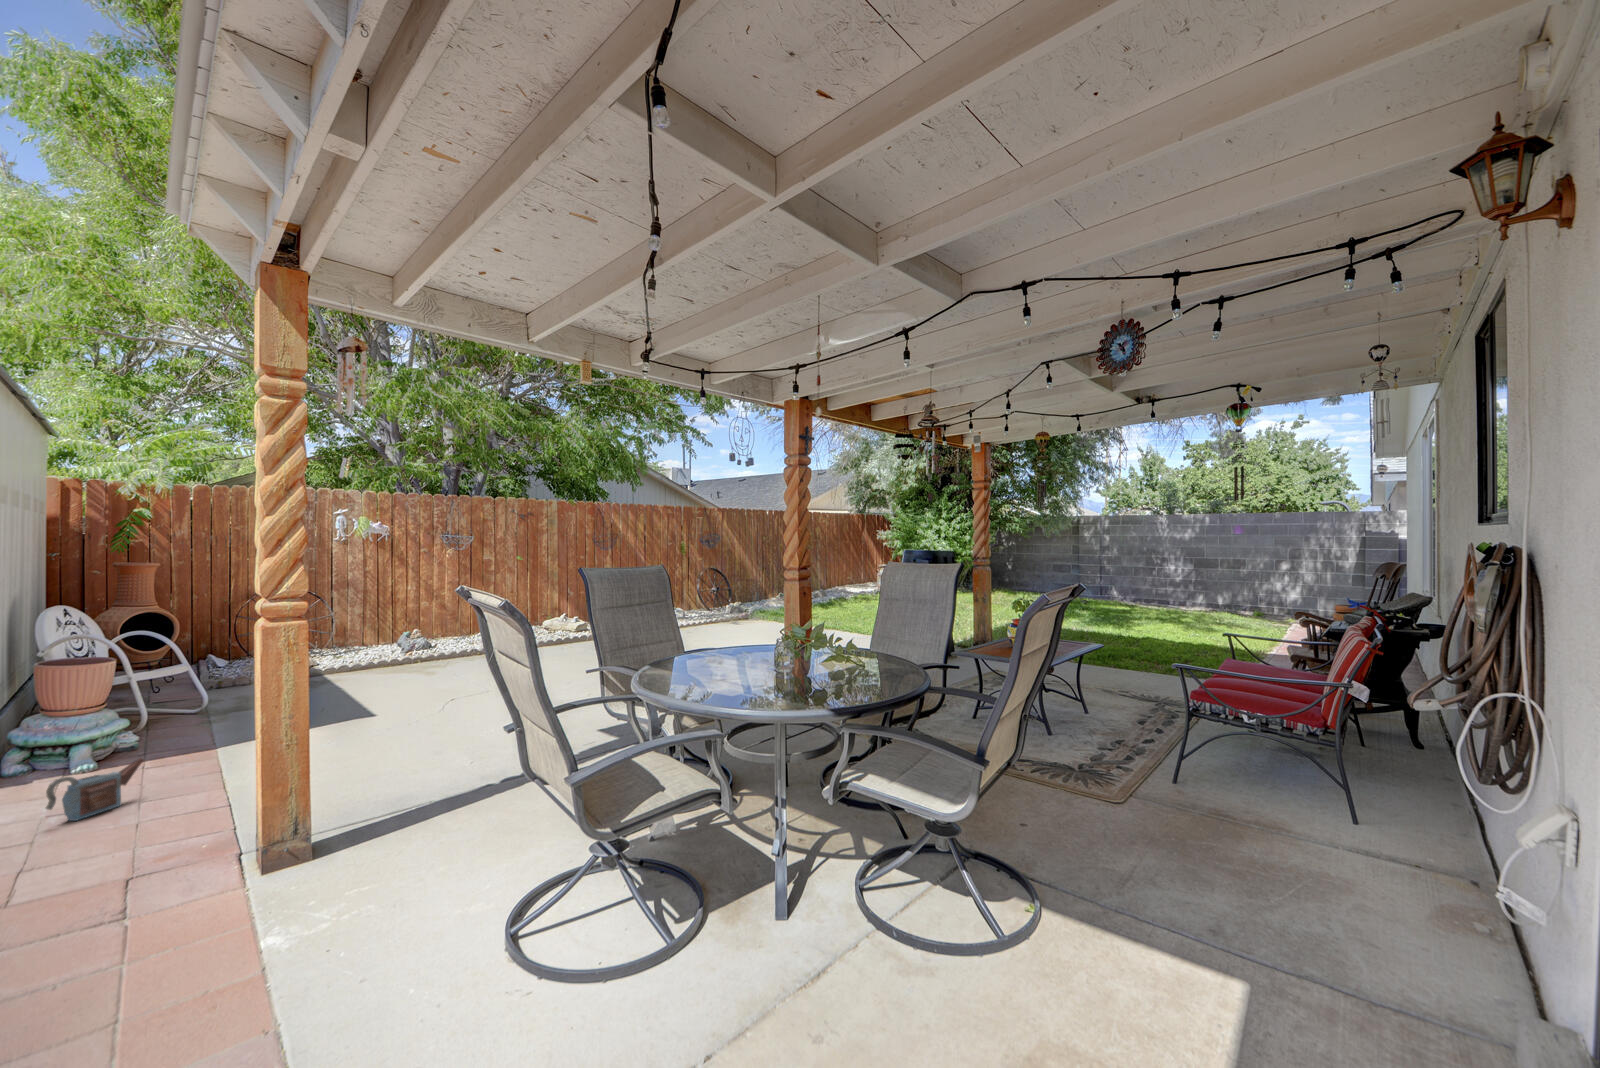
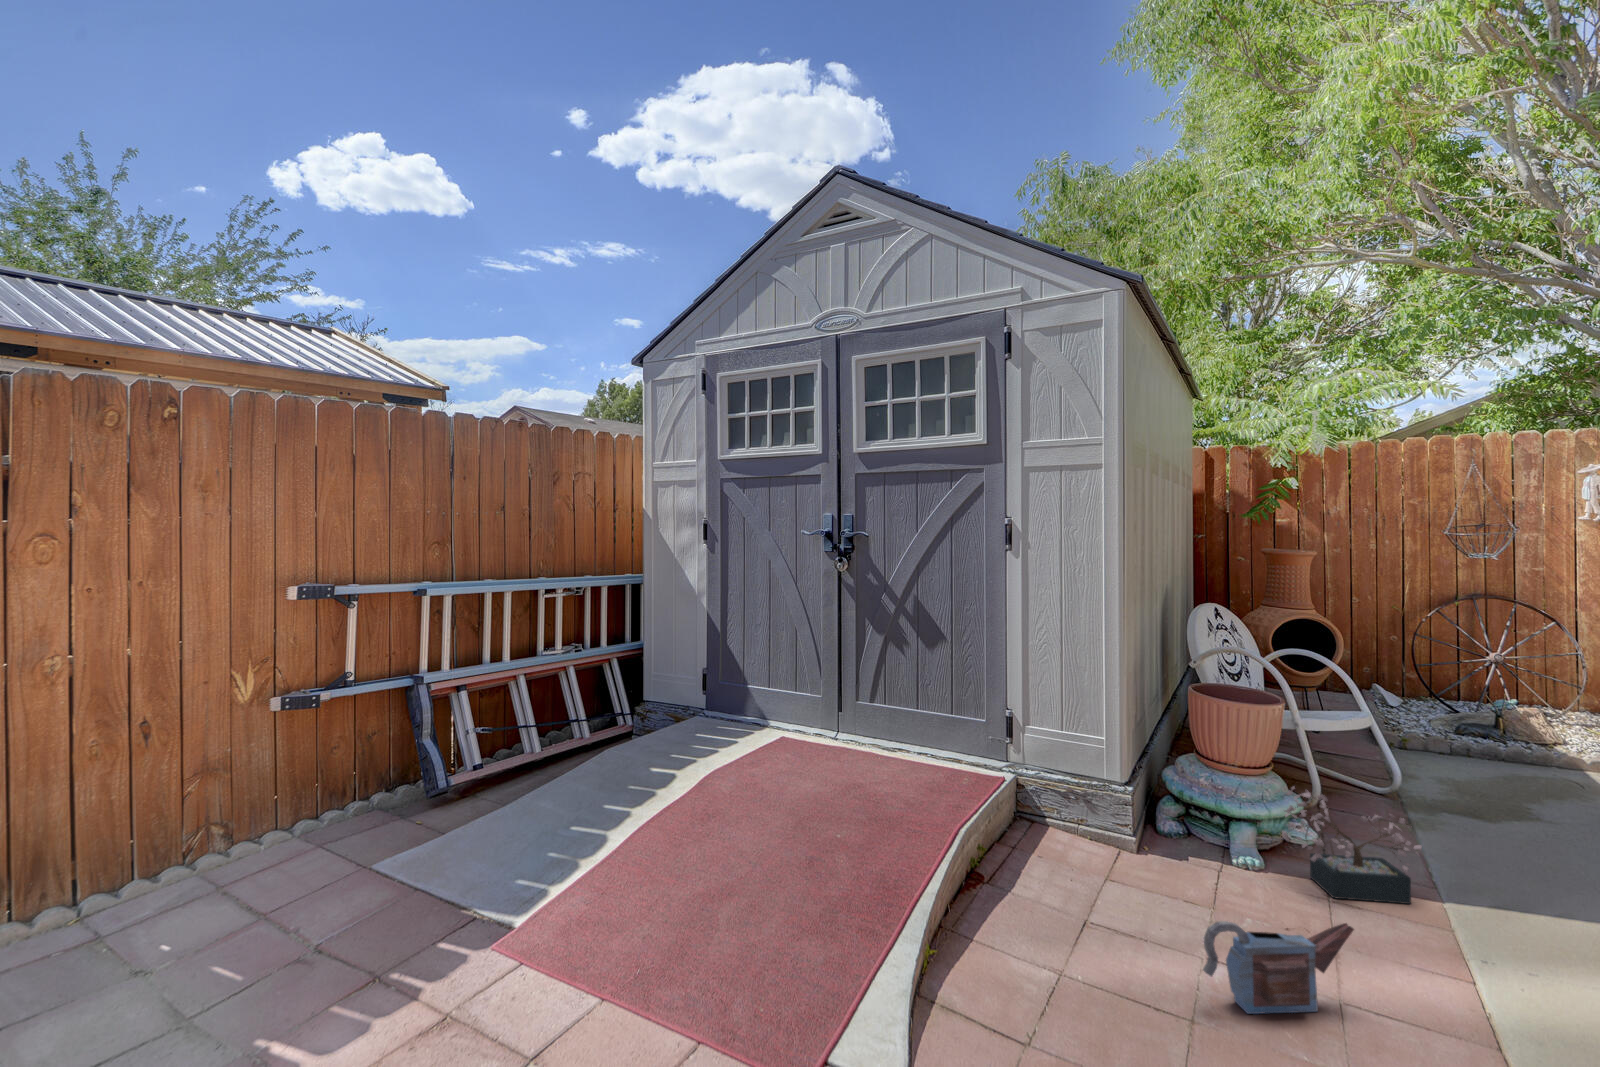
decorative plant: none [111,710,200,766] -> present [1283,787,1422,904]

